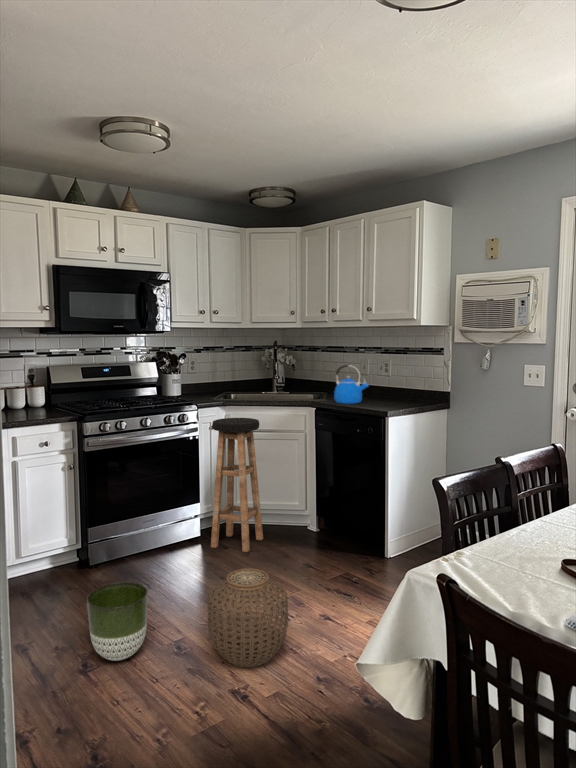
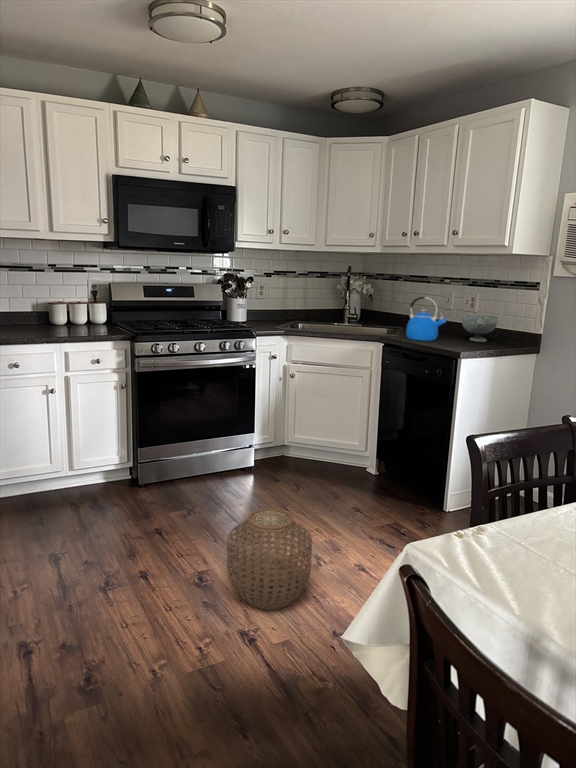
bowl: none [380,378,411,402] -> present [462,315,497,342]
bar stool: present [211,418,263,552] -> none [262,348,320,490]
planter: present [87,582,148,661] -> none [110,508,171,584]

